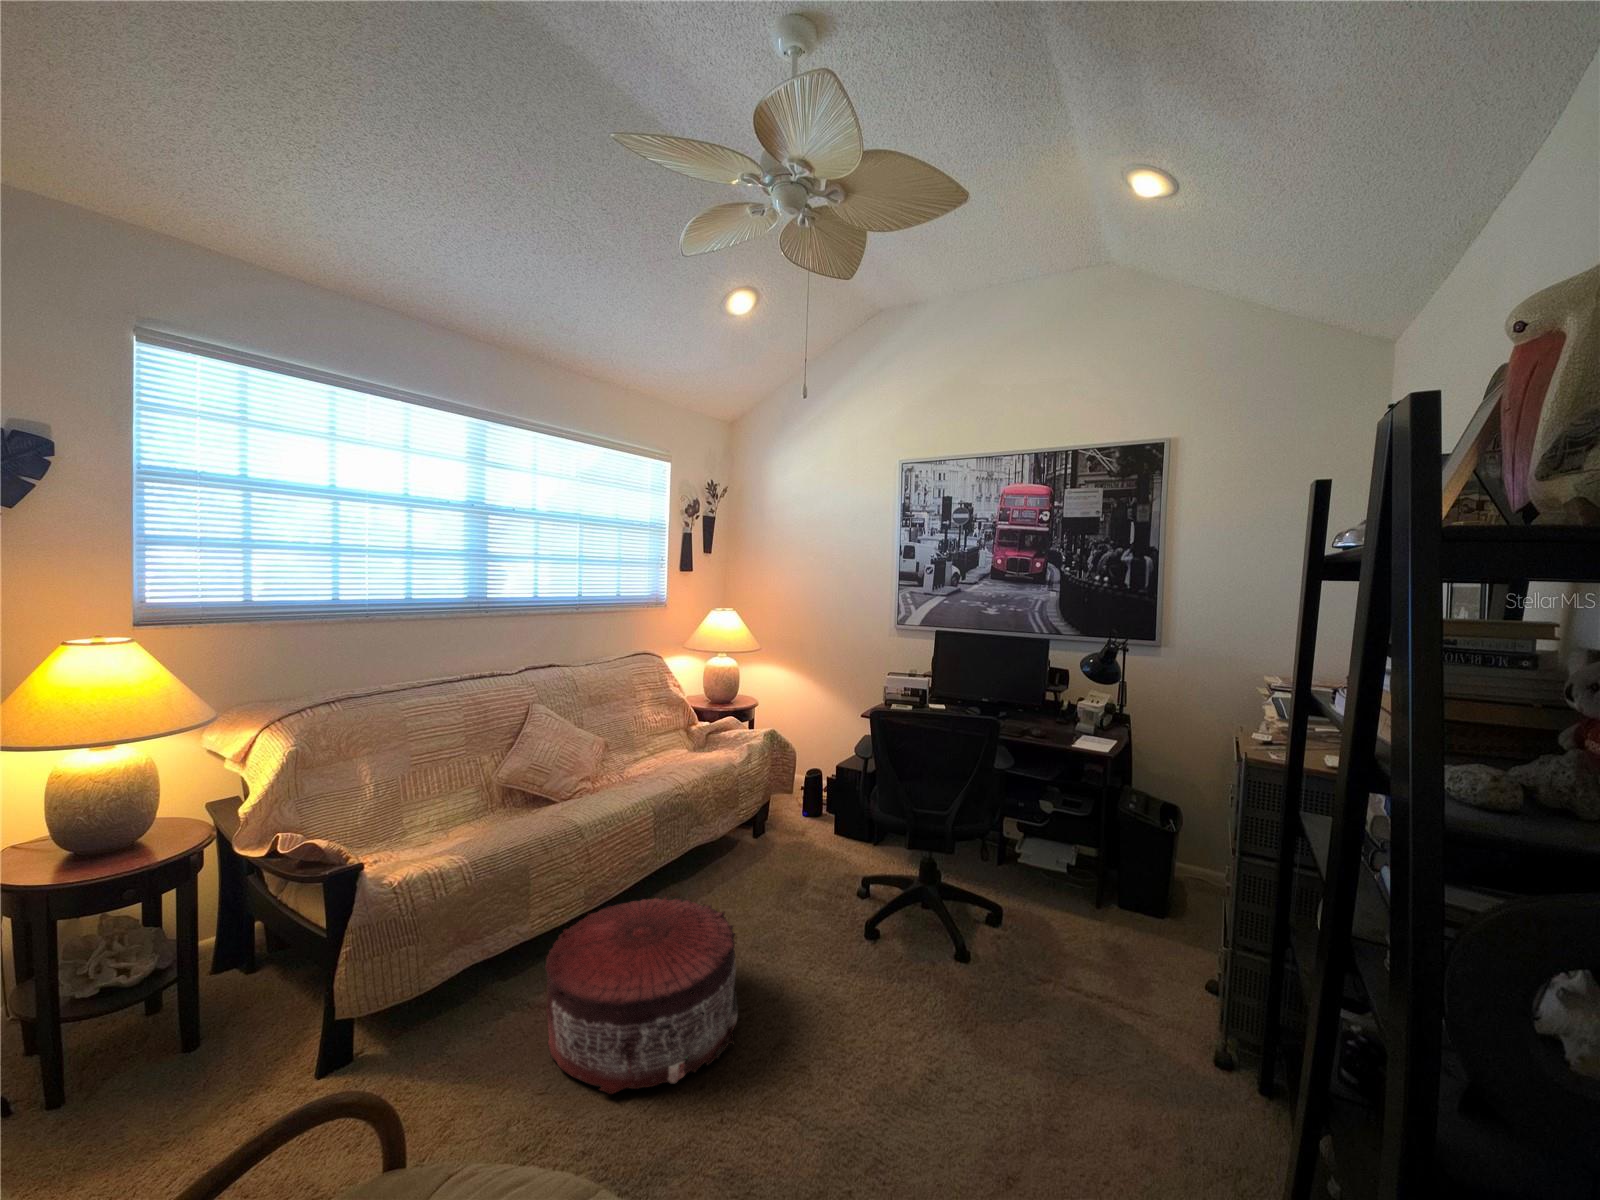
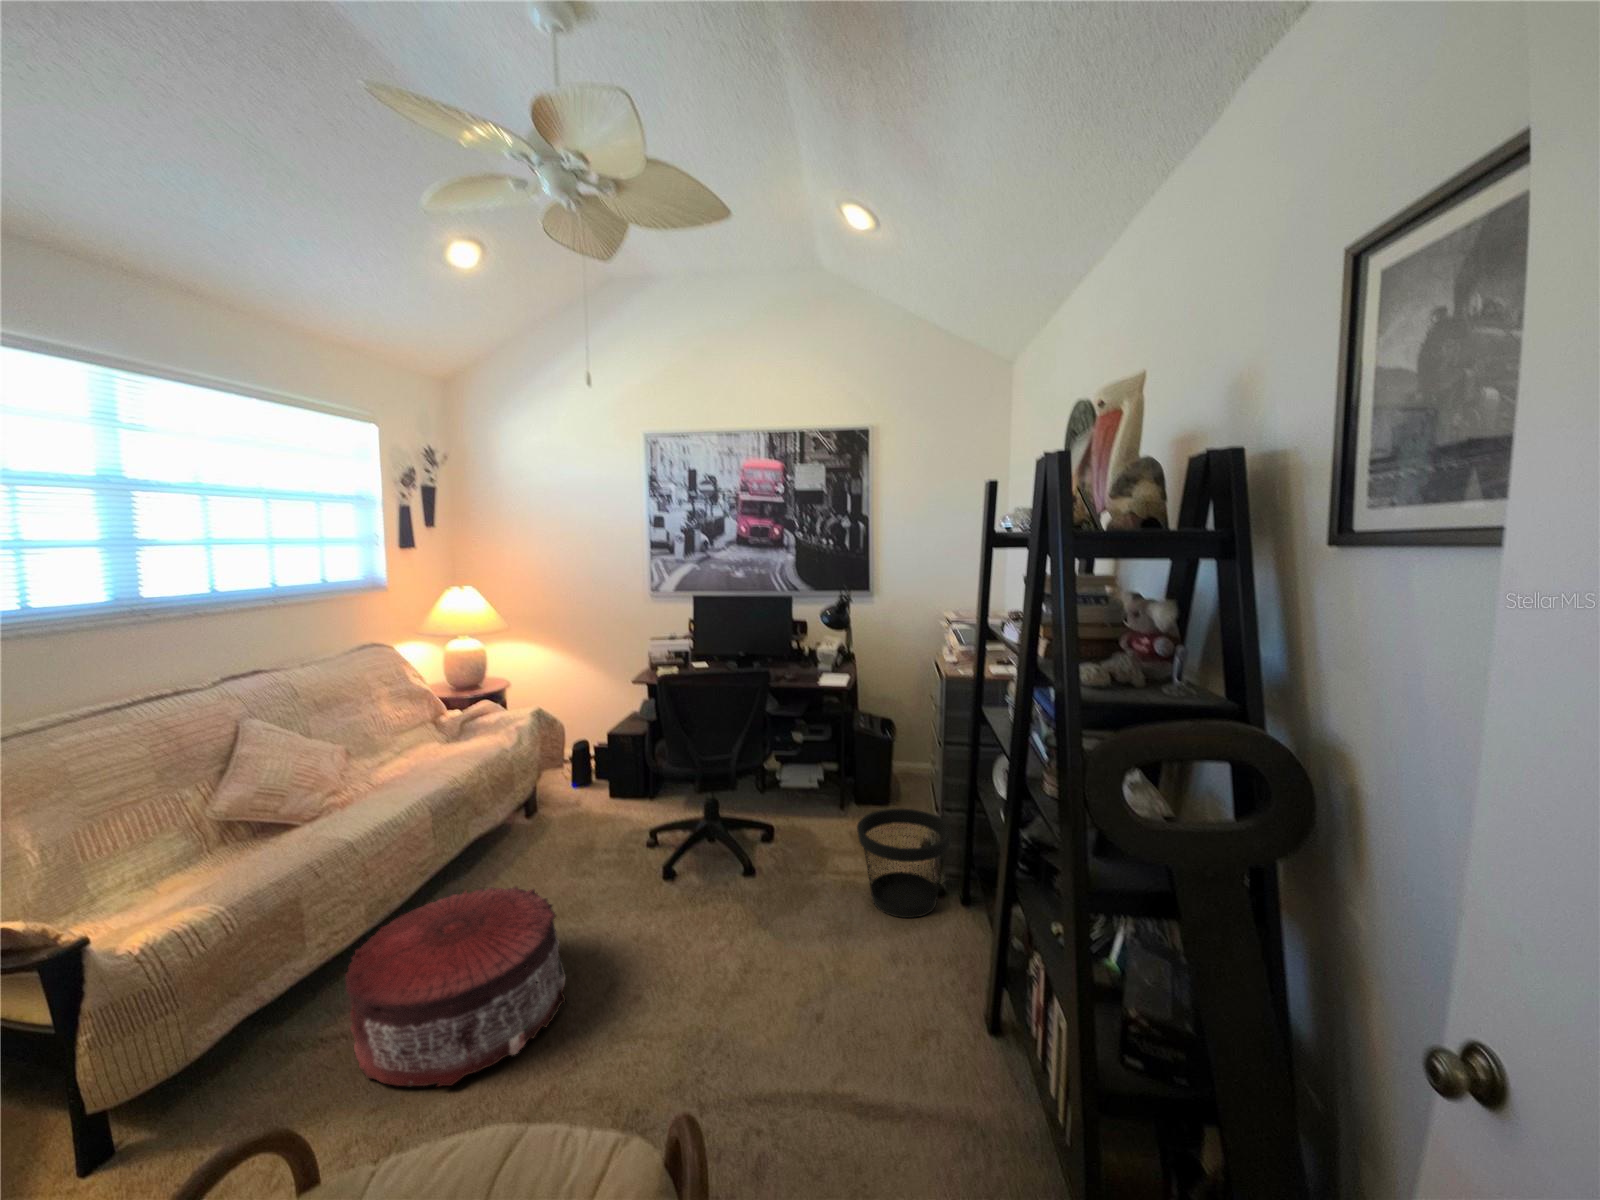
wastebasket: none [1097,919,1238,1079] -> present [857,809,952,918]

